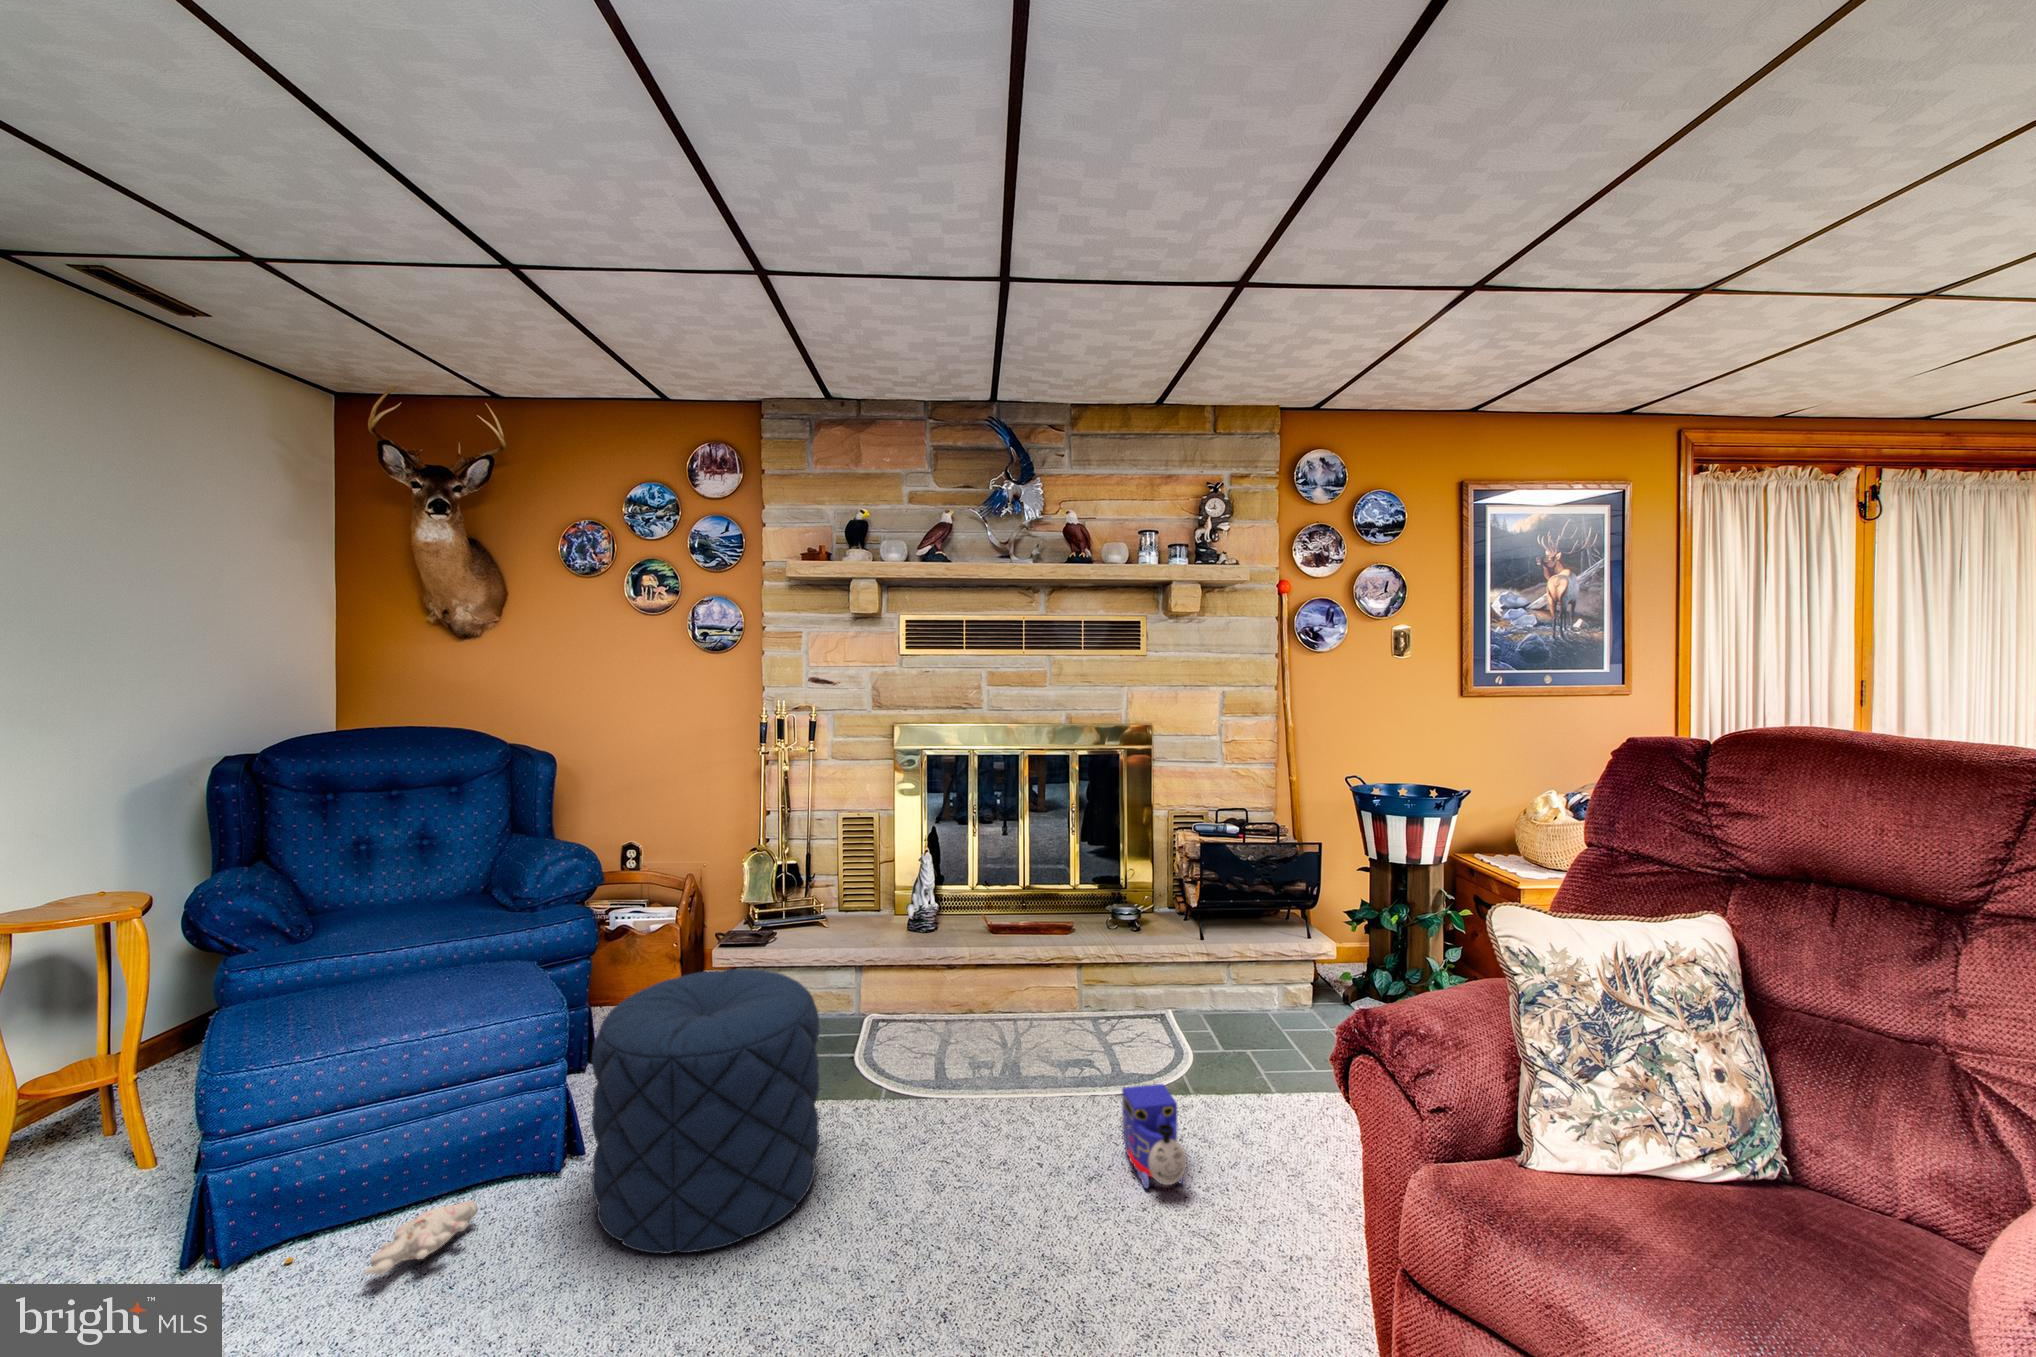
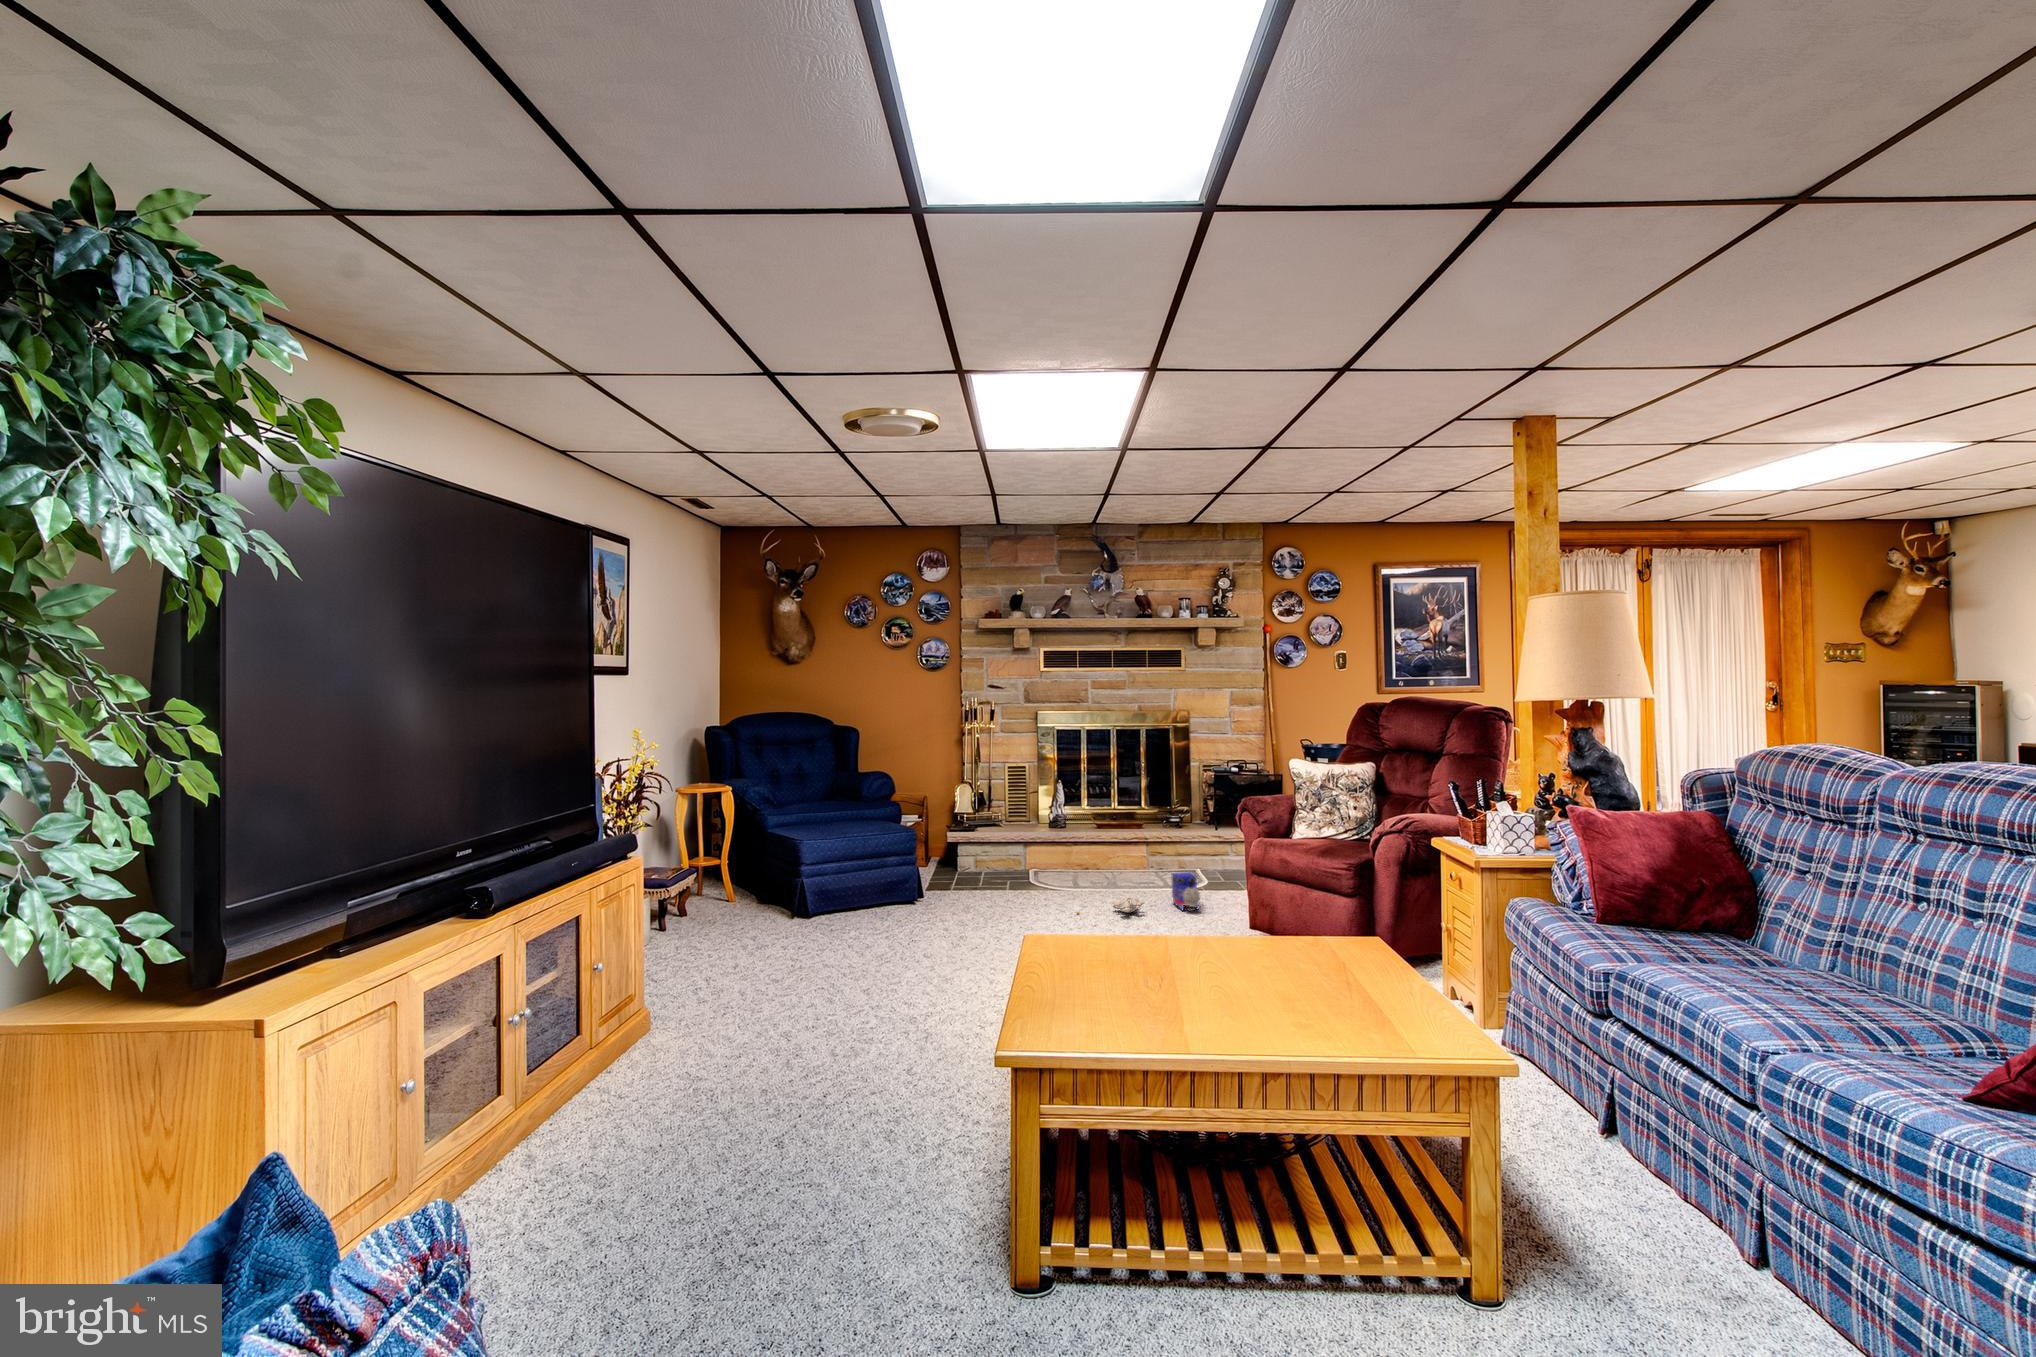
pouf: present [592,969,820,1254] -> none [941,819,1035,922]
plush toy: present [285,1201,478,1275] -> present [1077,897,1144,914]

